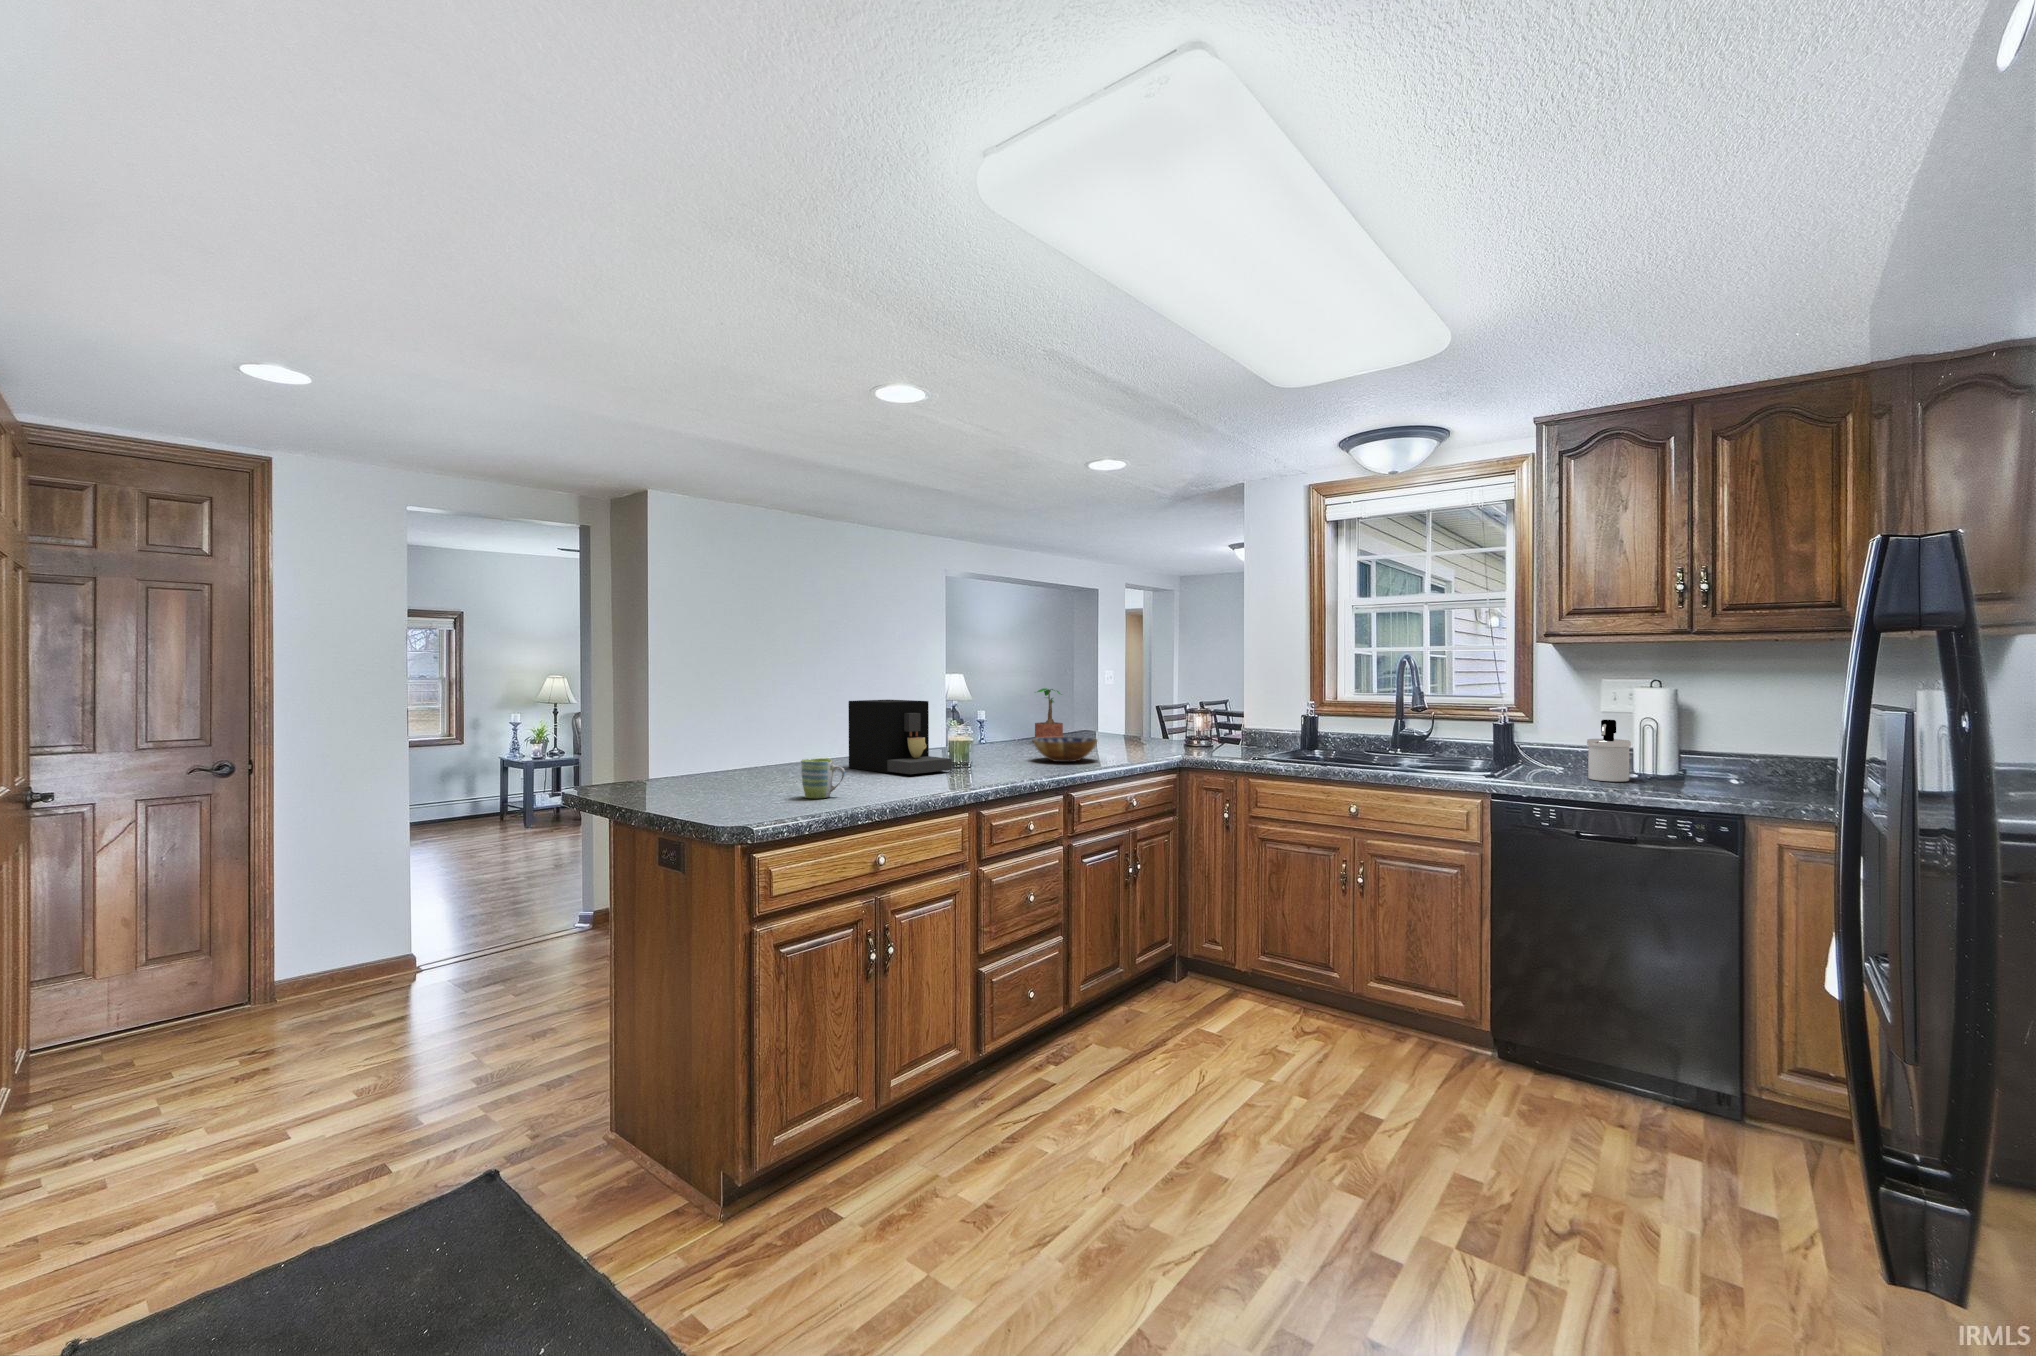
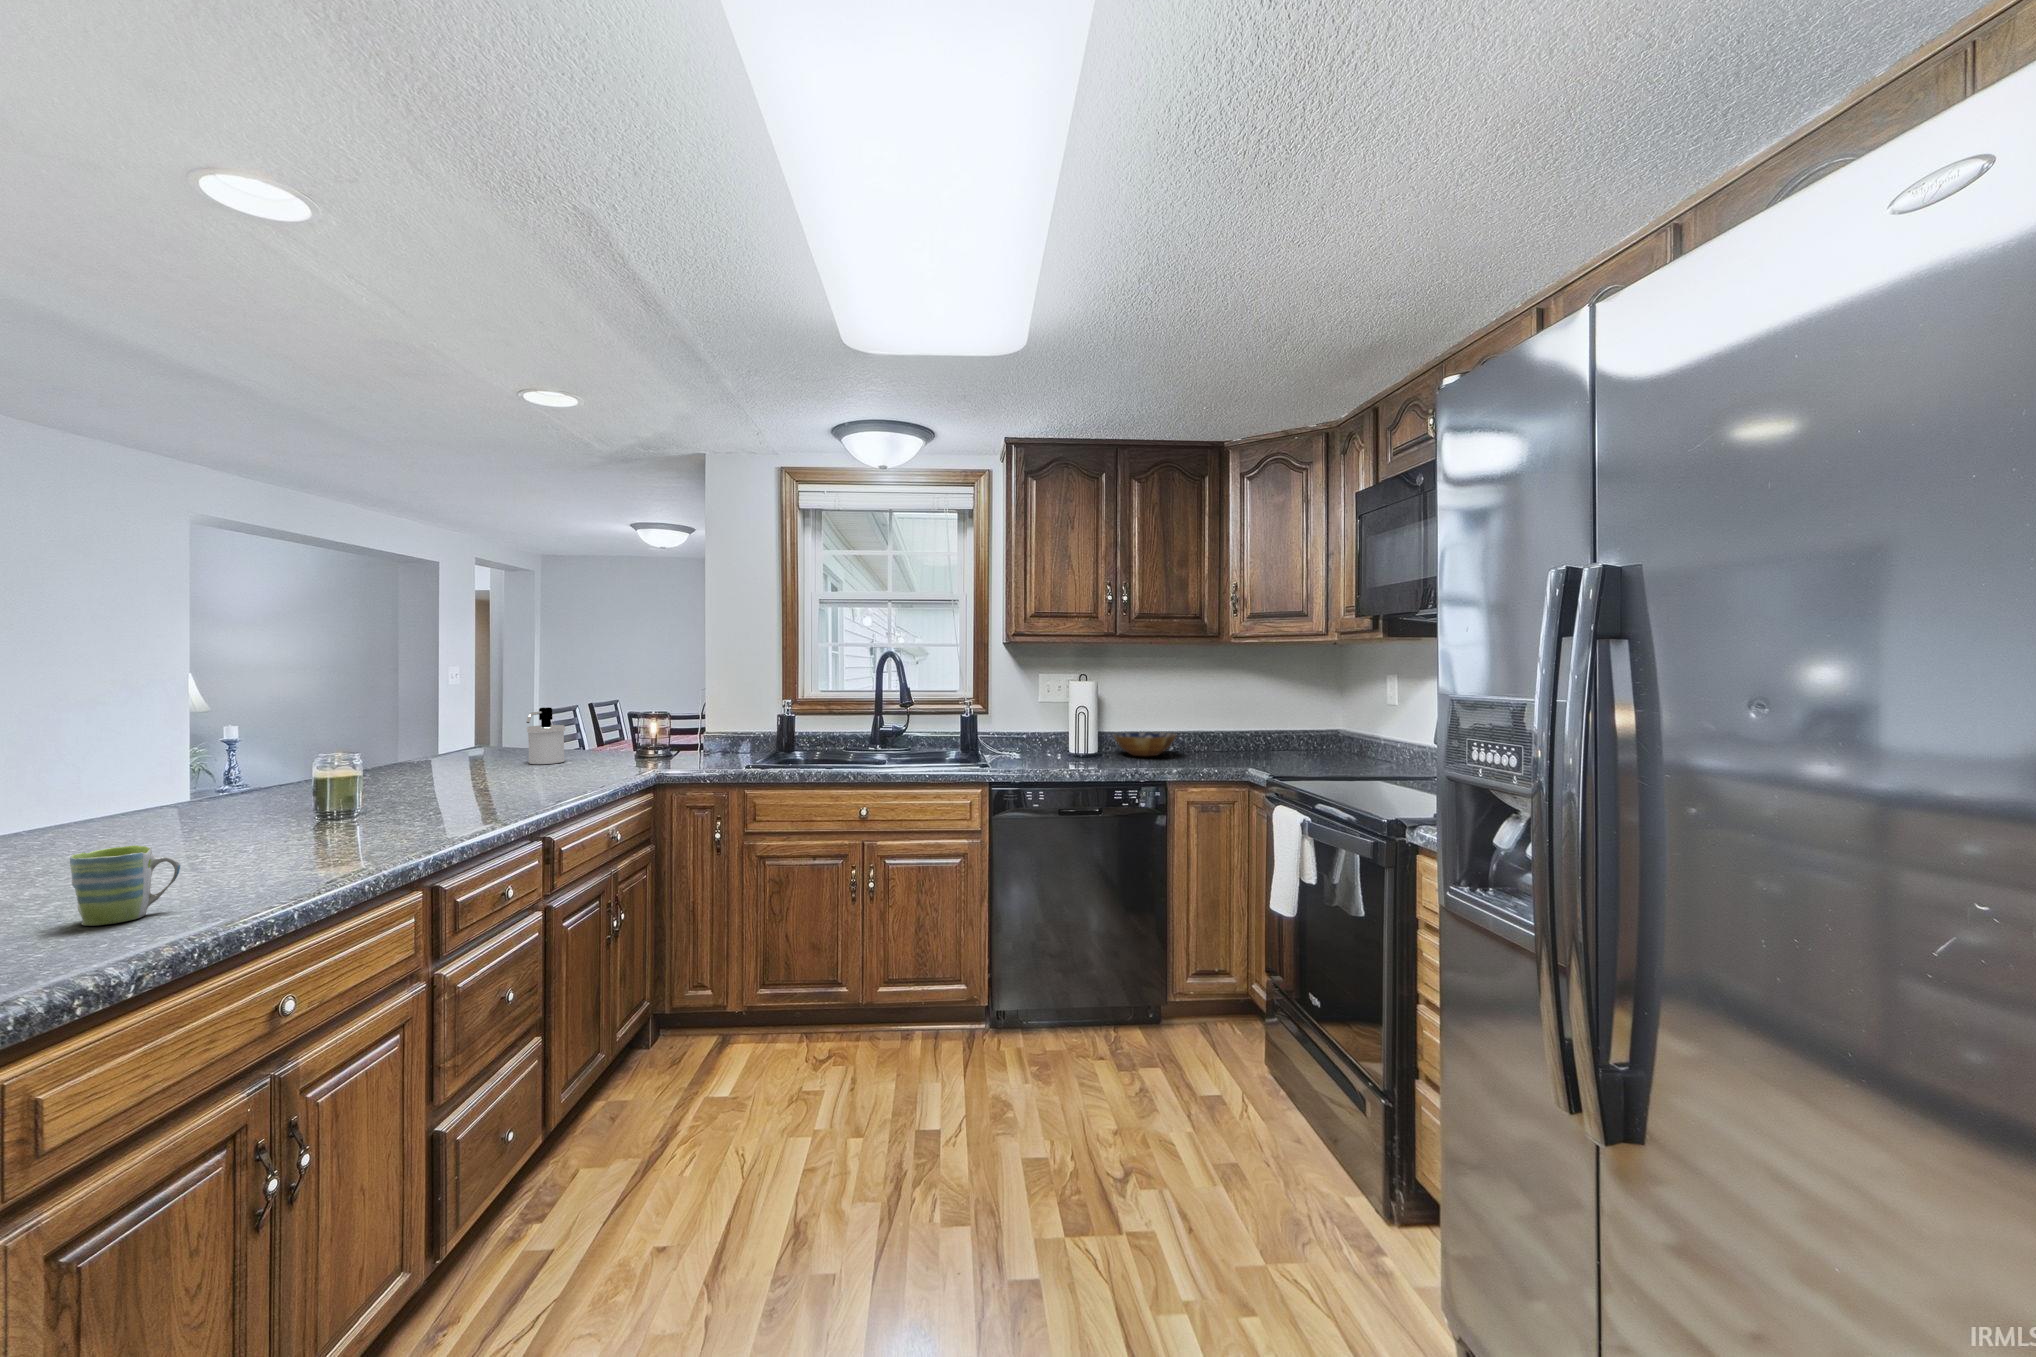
potted plant: present [1035,688,1063,738] -> none [418,697,467,772]
coffee maker: present [849,700,952,774] -> none [111,727,346,850]
soap dispenser: present [1587,720,1631,782] -> present [527,707,565,764]
bowl: present [1033,737,1098,762] -> present [1114,732,1176,756]

